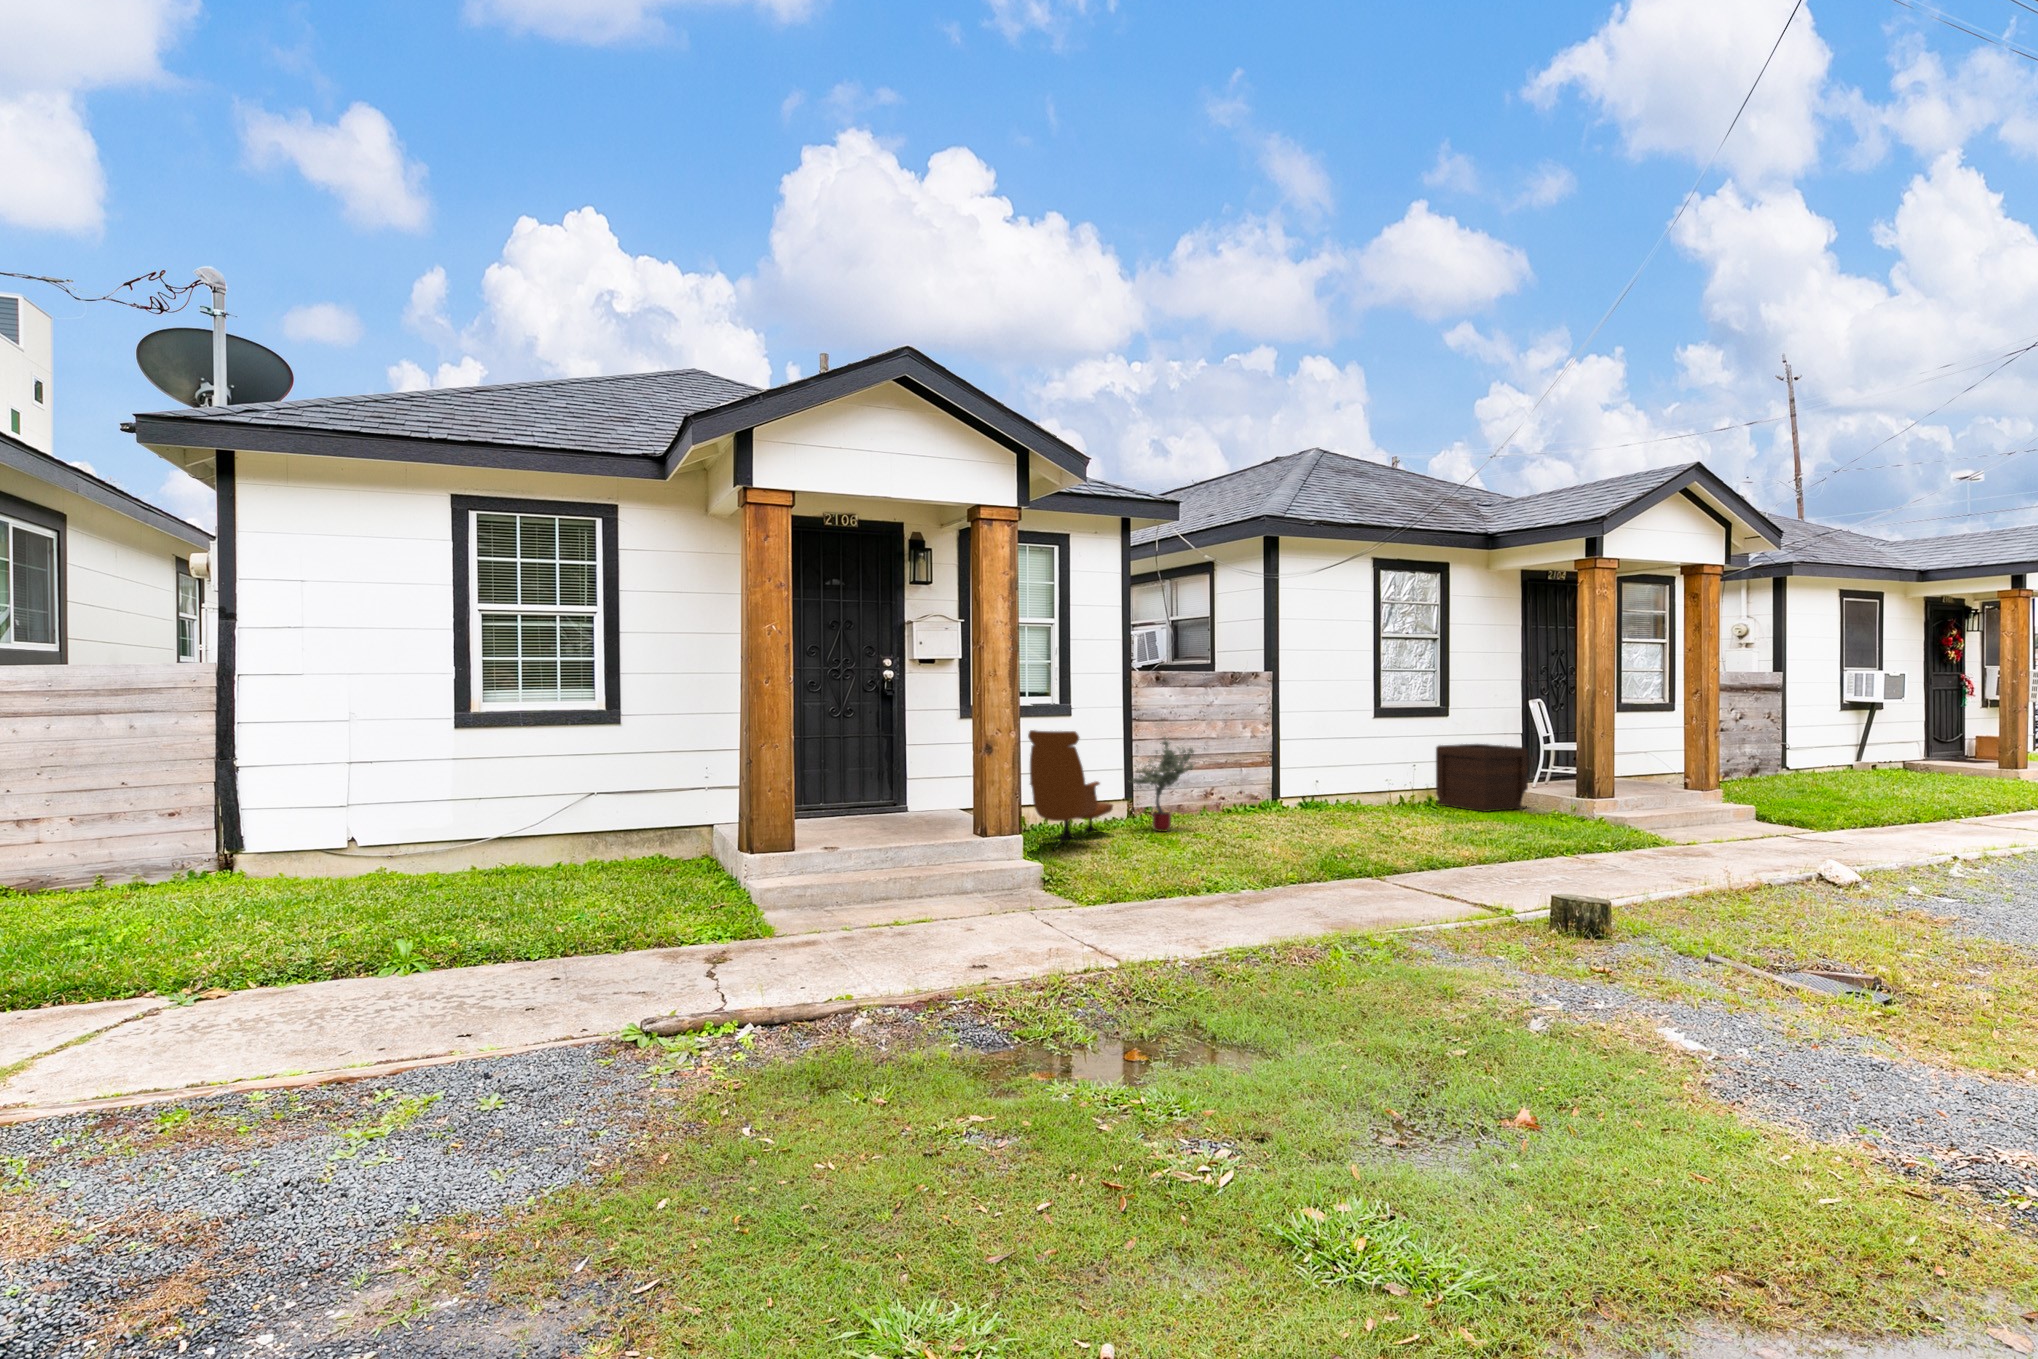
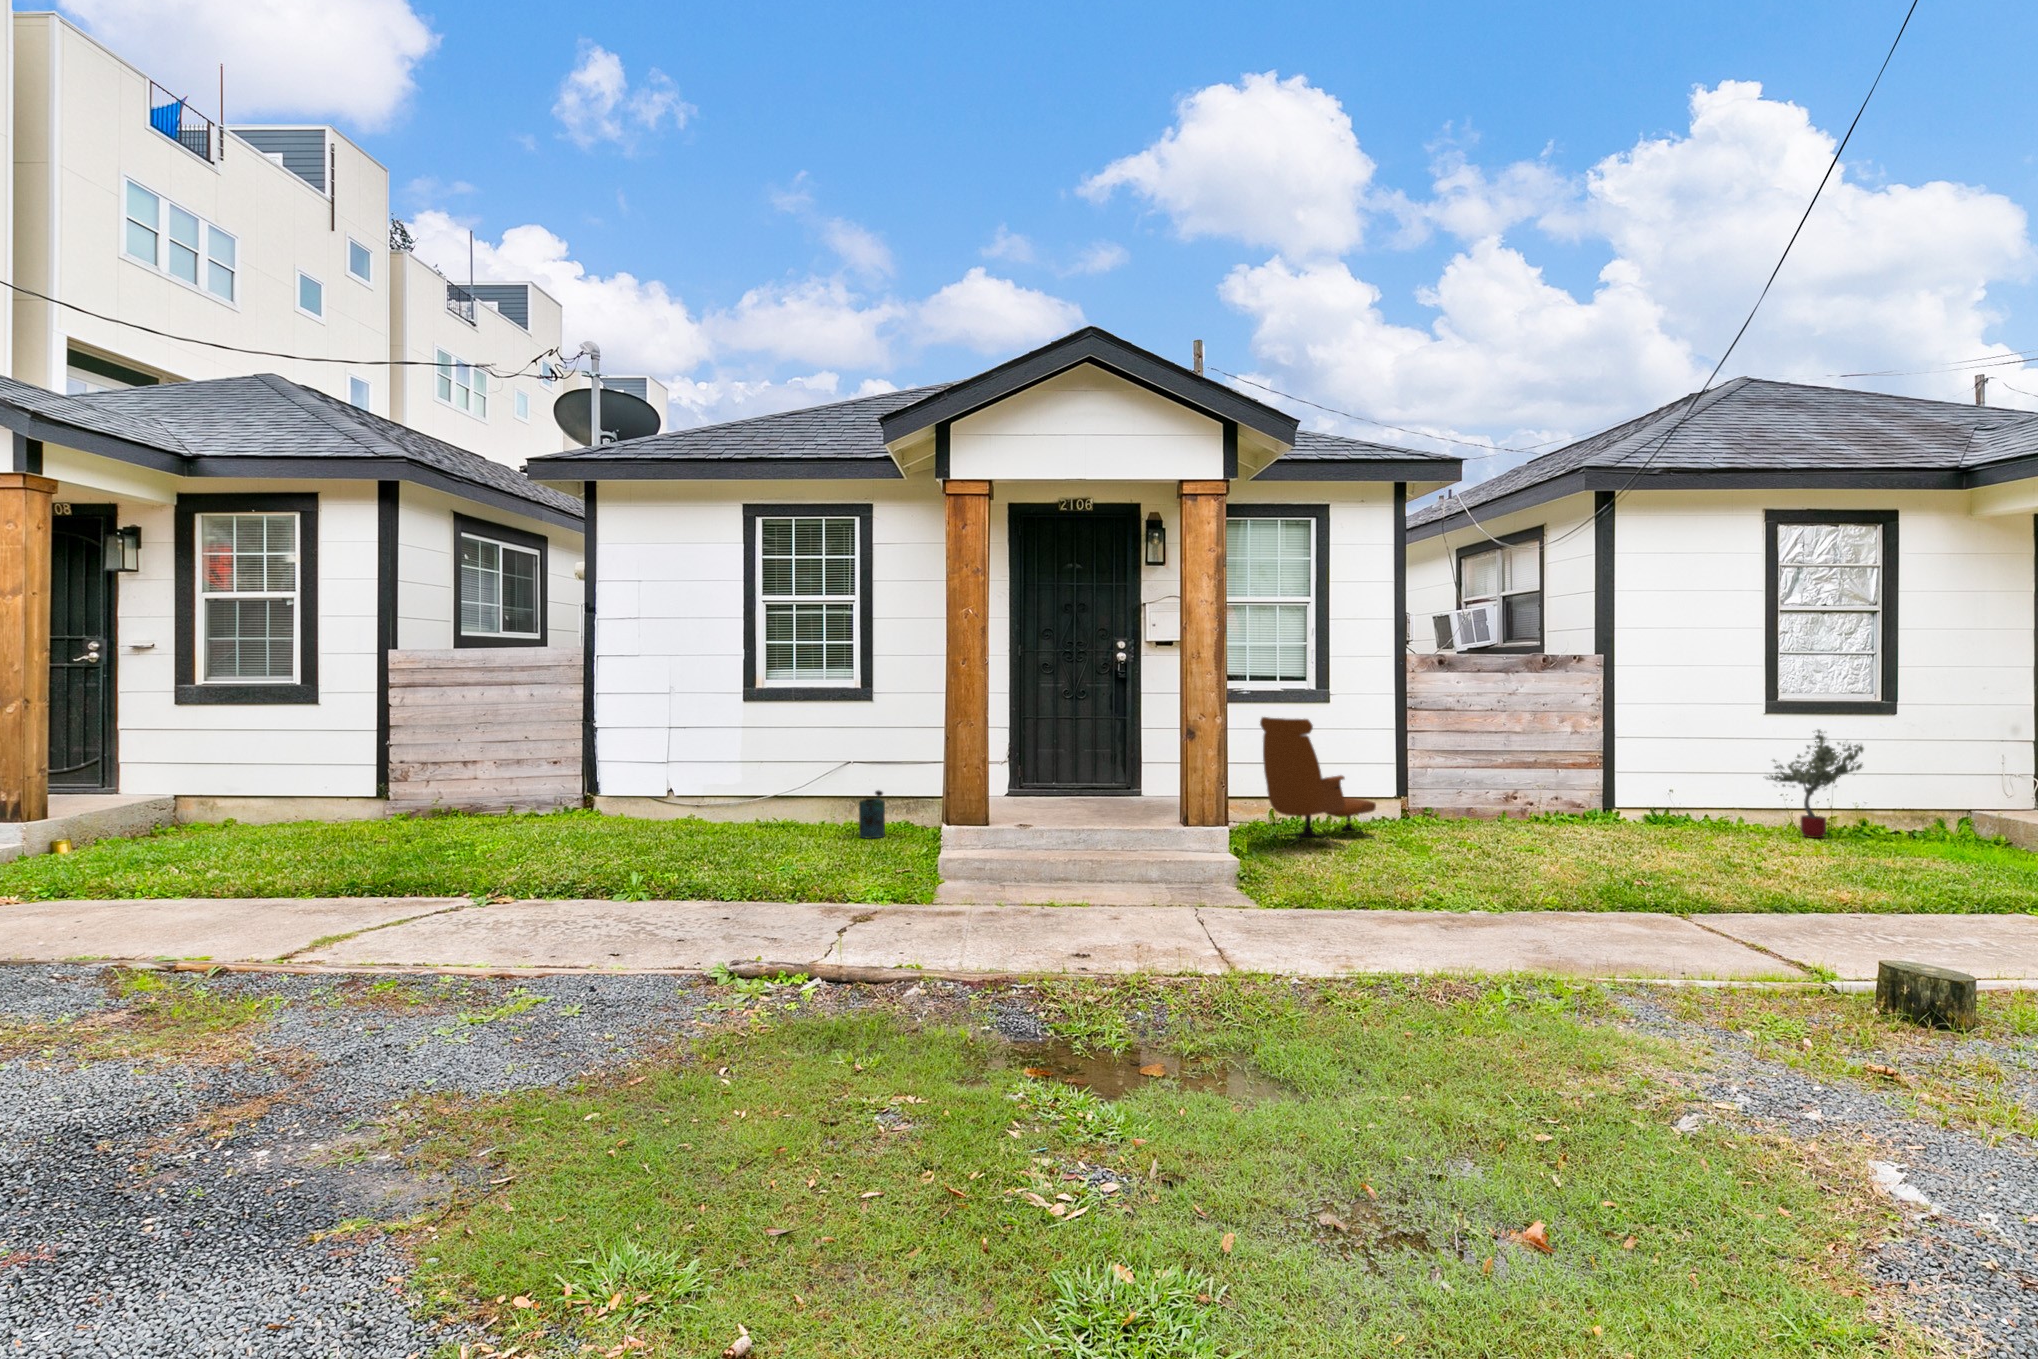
potted tree: present [1129,737,1194,831] -> present [1766,730,1864,838]
wooden crate: present [1436,744,1528,812] -> none [1872,754,2030,846]
watering can: none [612,823,644,877] -> present [859,791,885,838]

